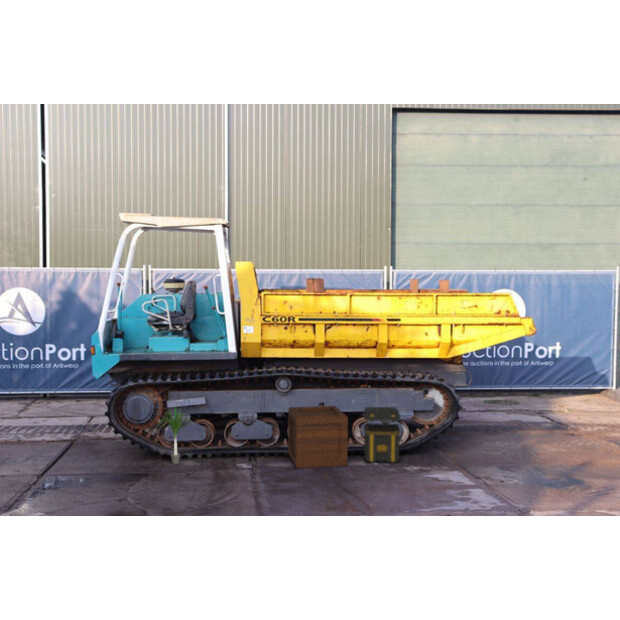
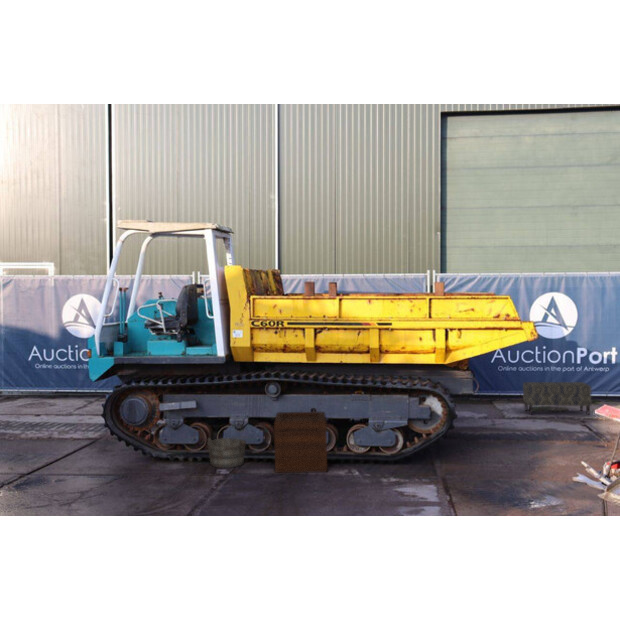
bench: none [479,374,542,405] -> present [523,382,592,414]
toolbox: present [364,407,400,463] -> none [347,413,387,470]
potted plant: present [167,410,183,464] -> none [146,406,184,465]
bucket: none [219,434,260,465] -> present [207,438,246,468]

